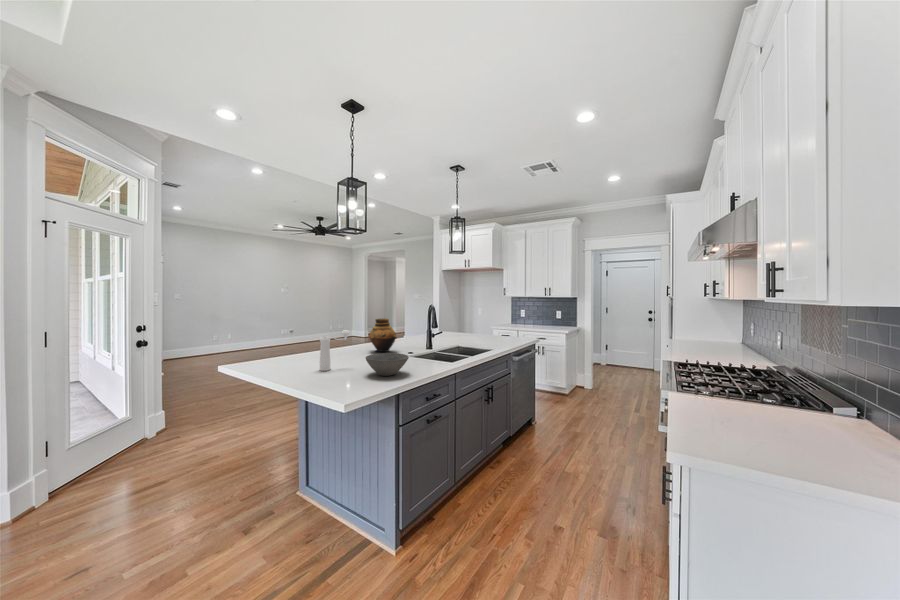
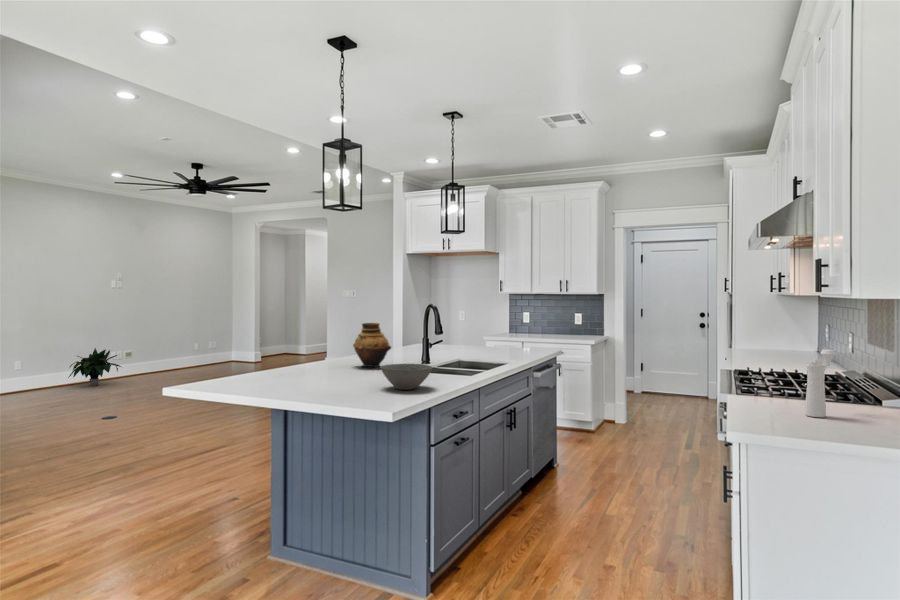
potted plant: none [241,329,274,352] -> present [69,348,121,386]
pepper mill: present [319,330,349,371] -> present [805,350,836,417]

